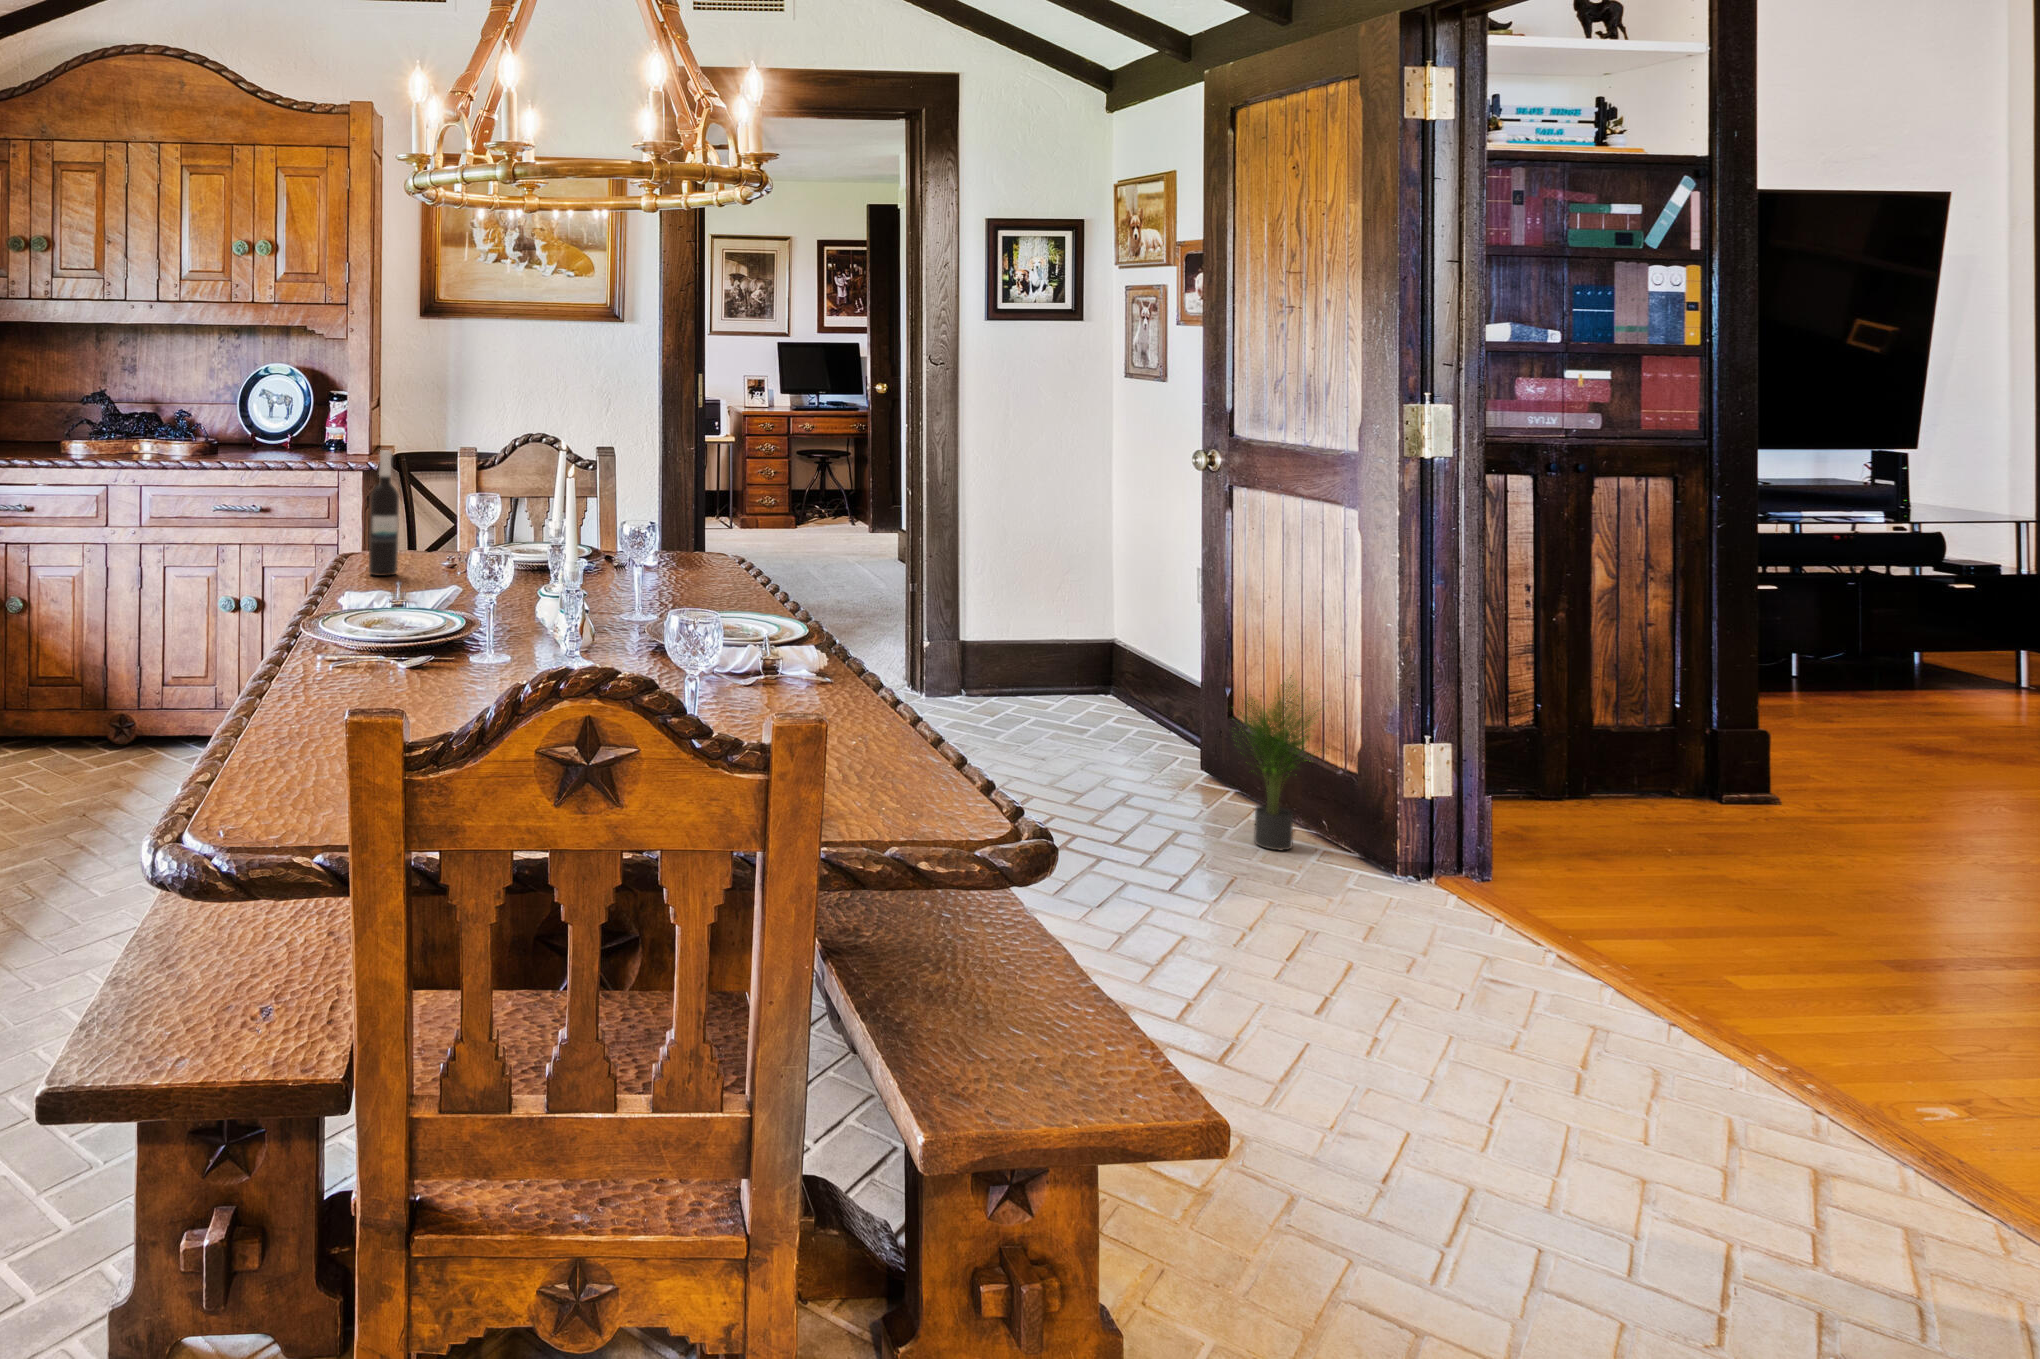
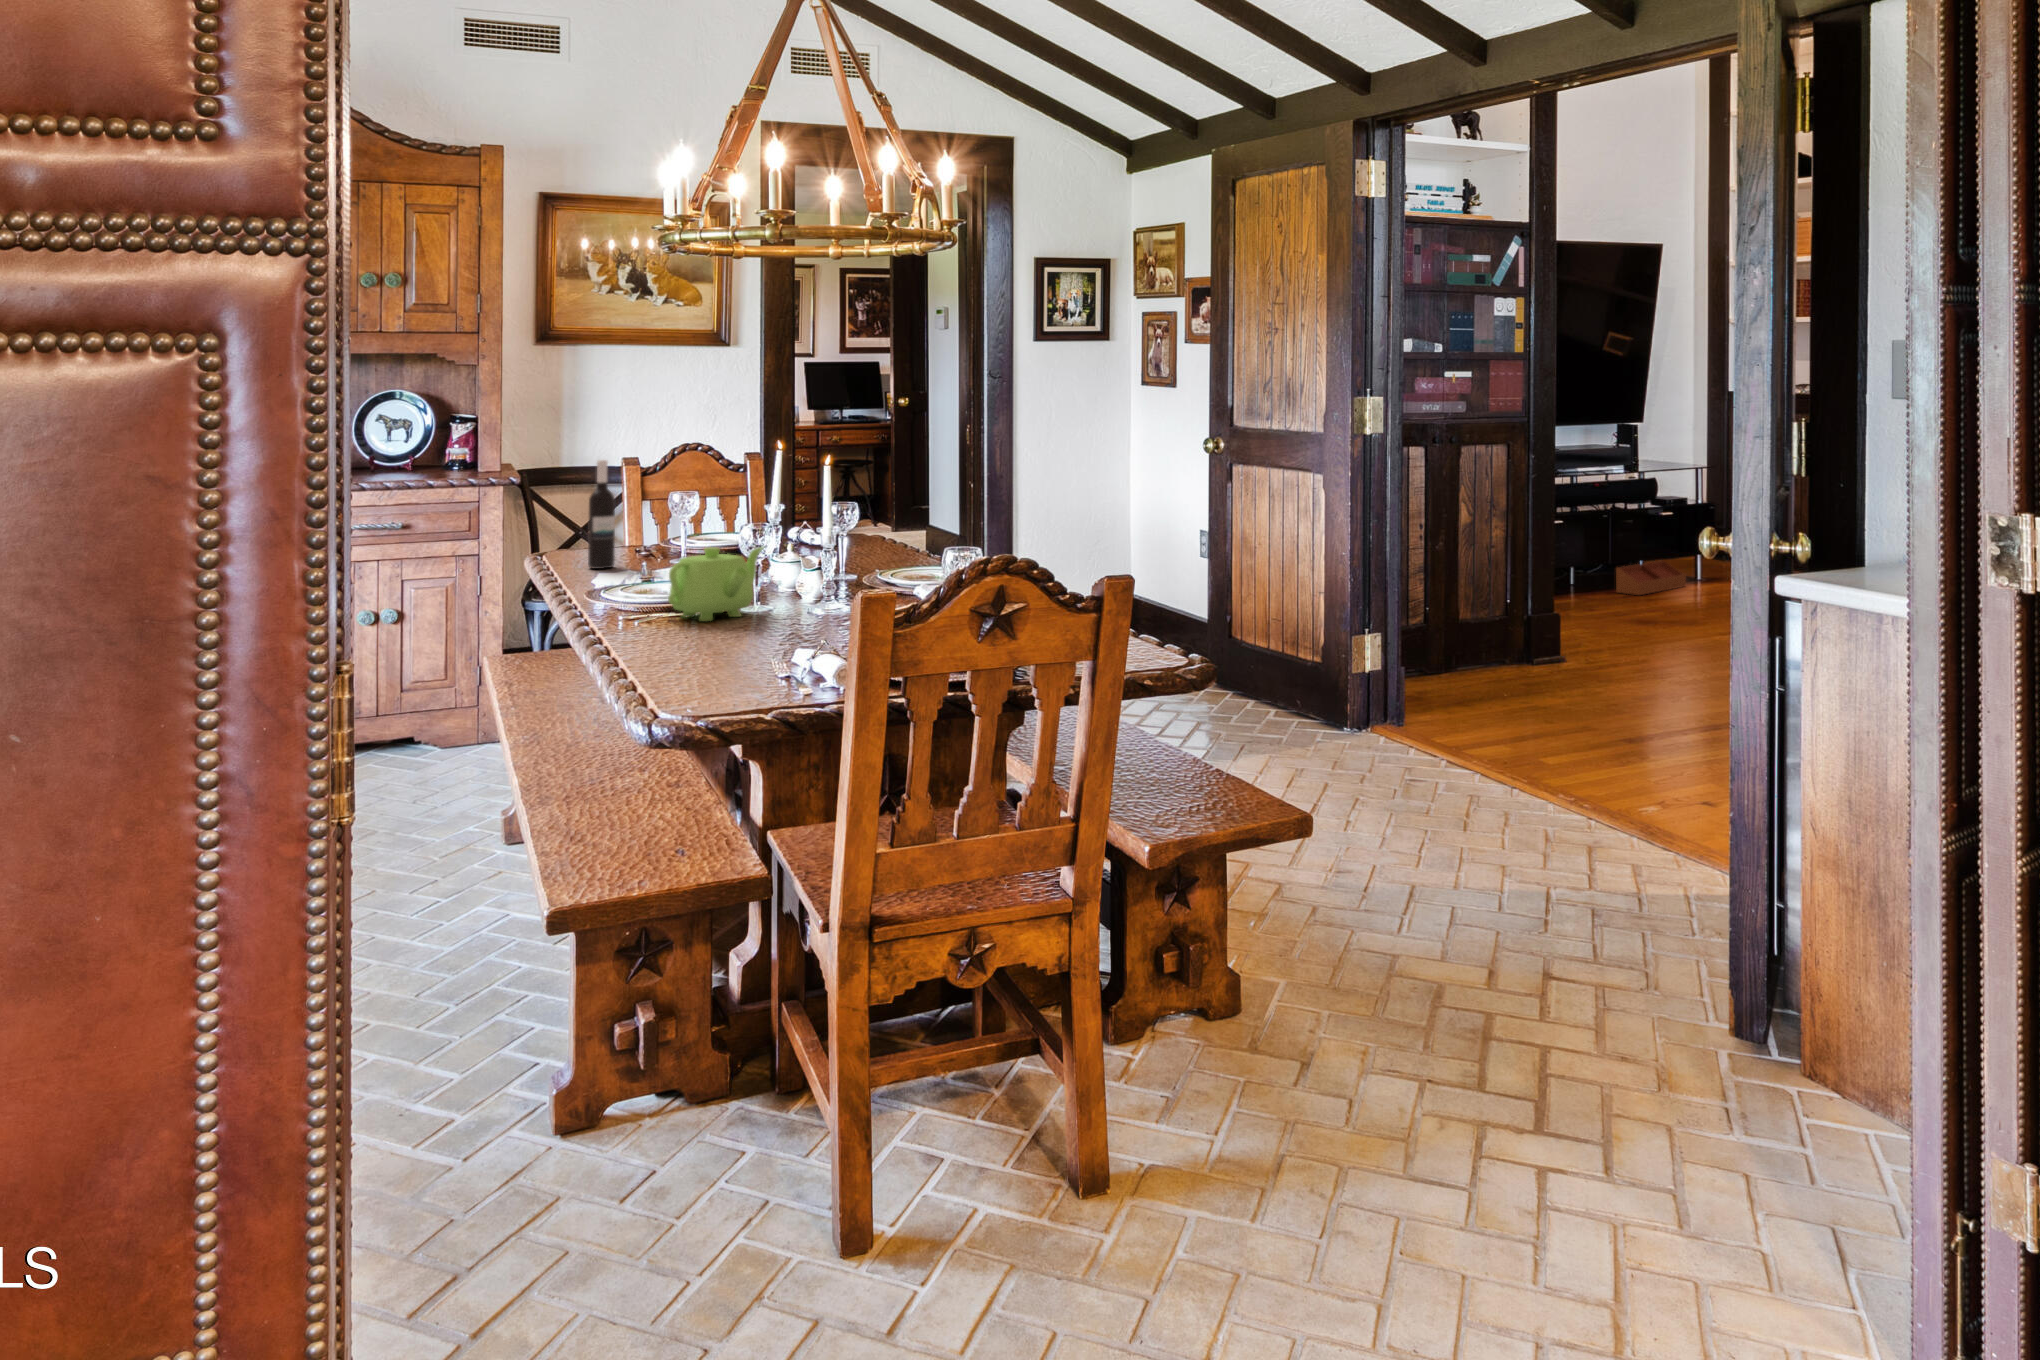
teapot: none [375,566,503,658] -> present [668,547,764,621]
storage bin: none [1865,653,1996,702] -> present [1616,561,1686,595]
potted plant: present [1237,675,1328,850] -> none [1241,598,1318,730]

